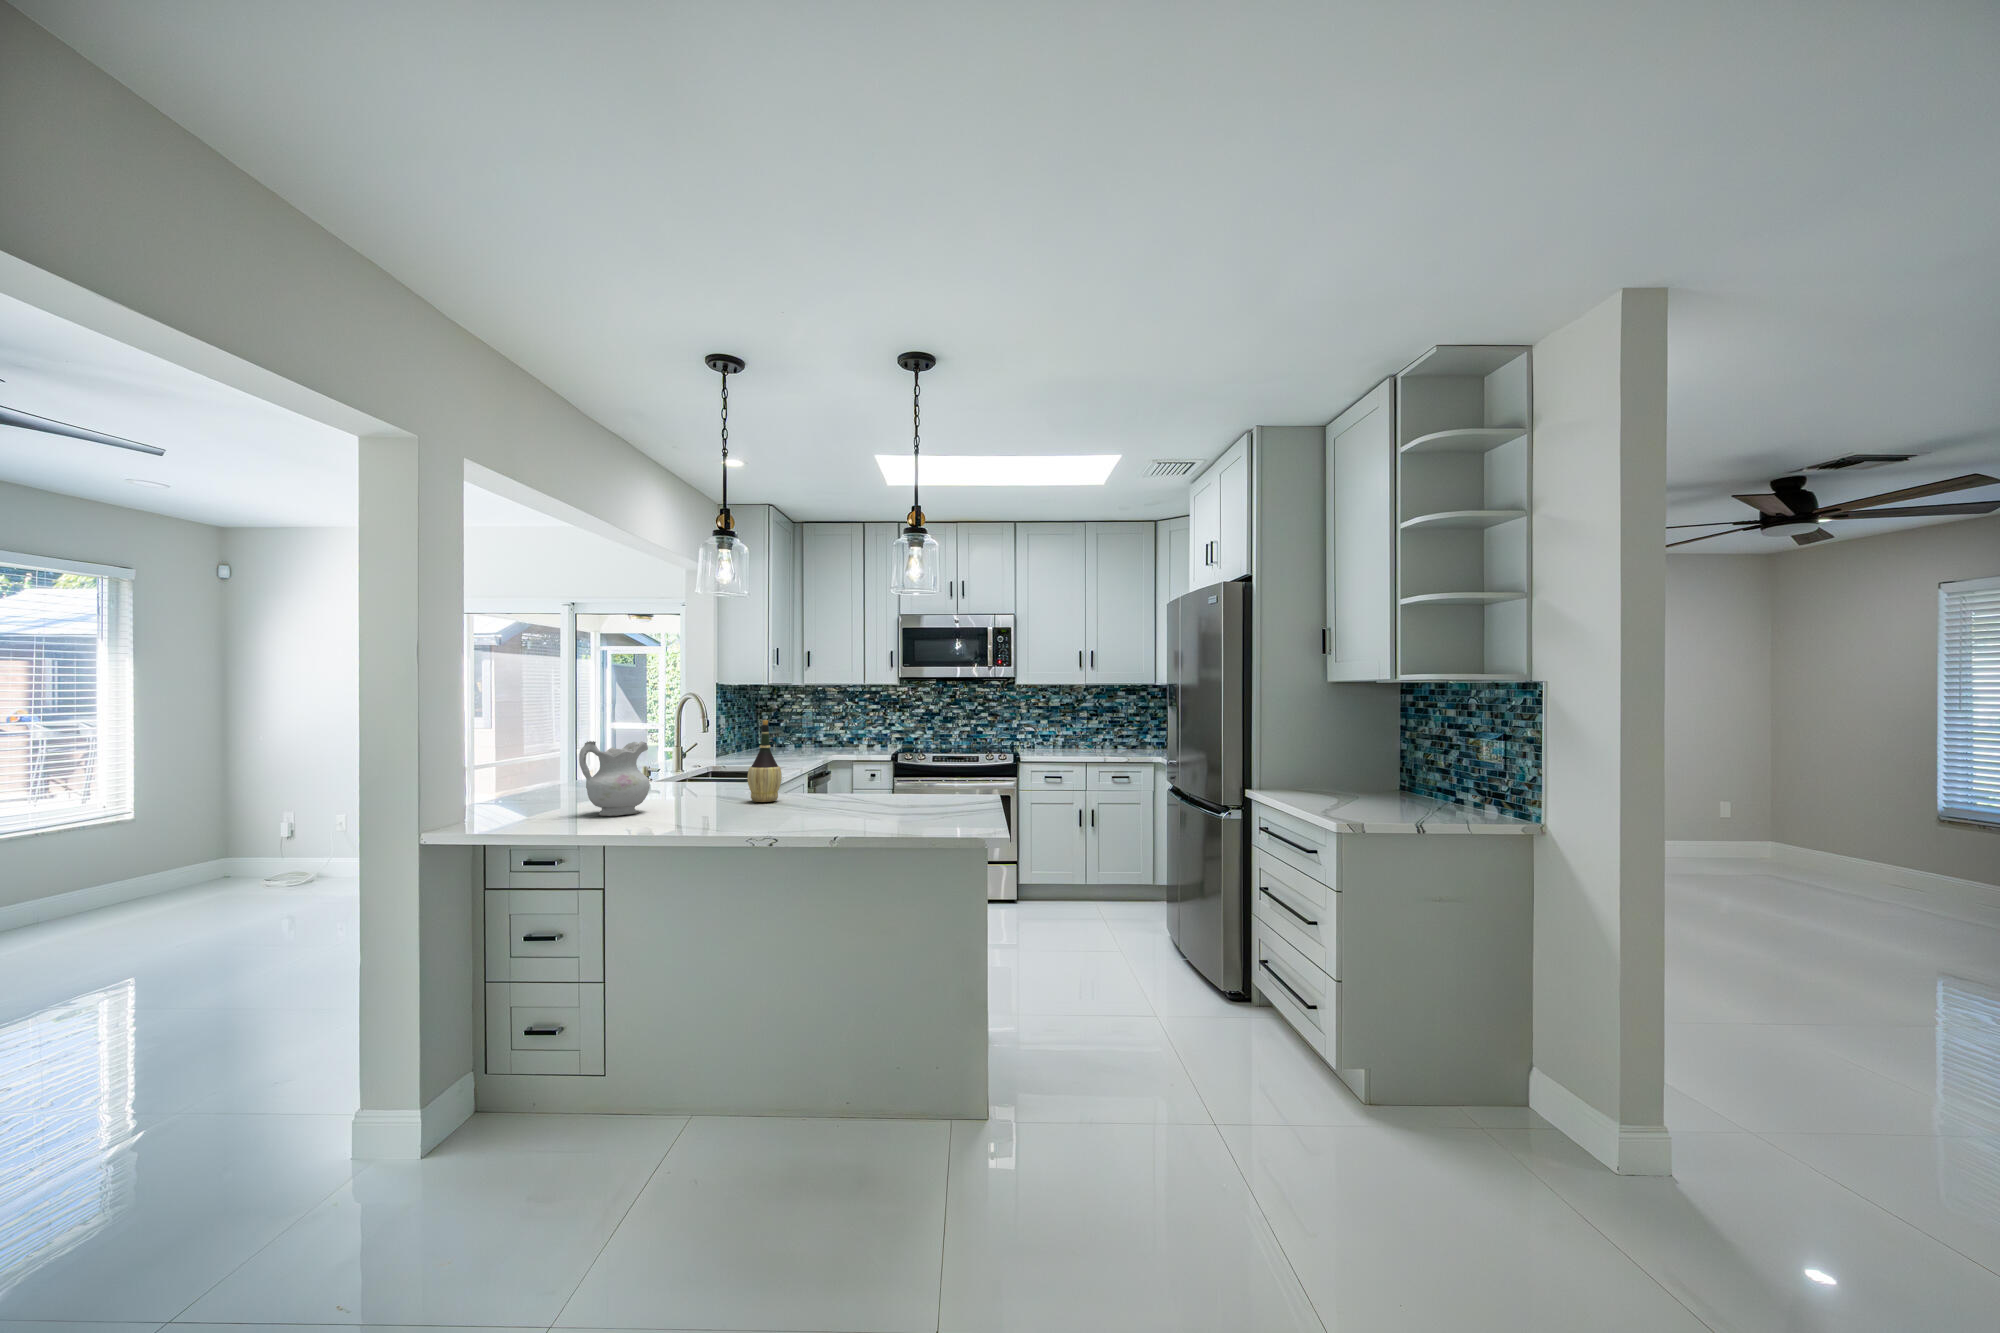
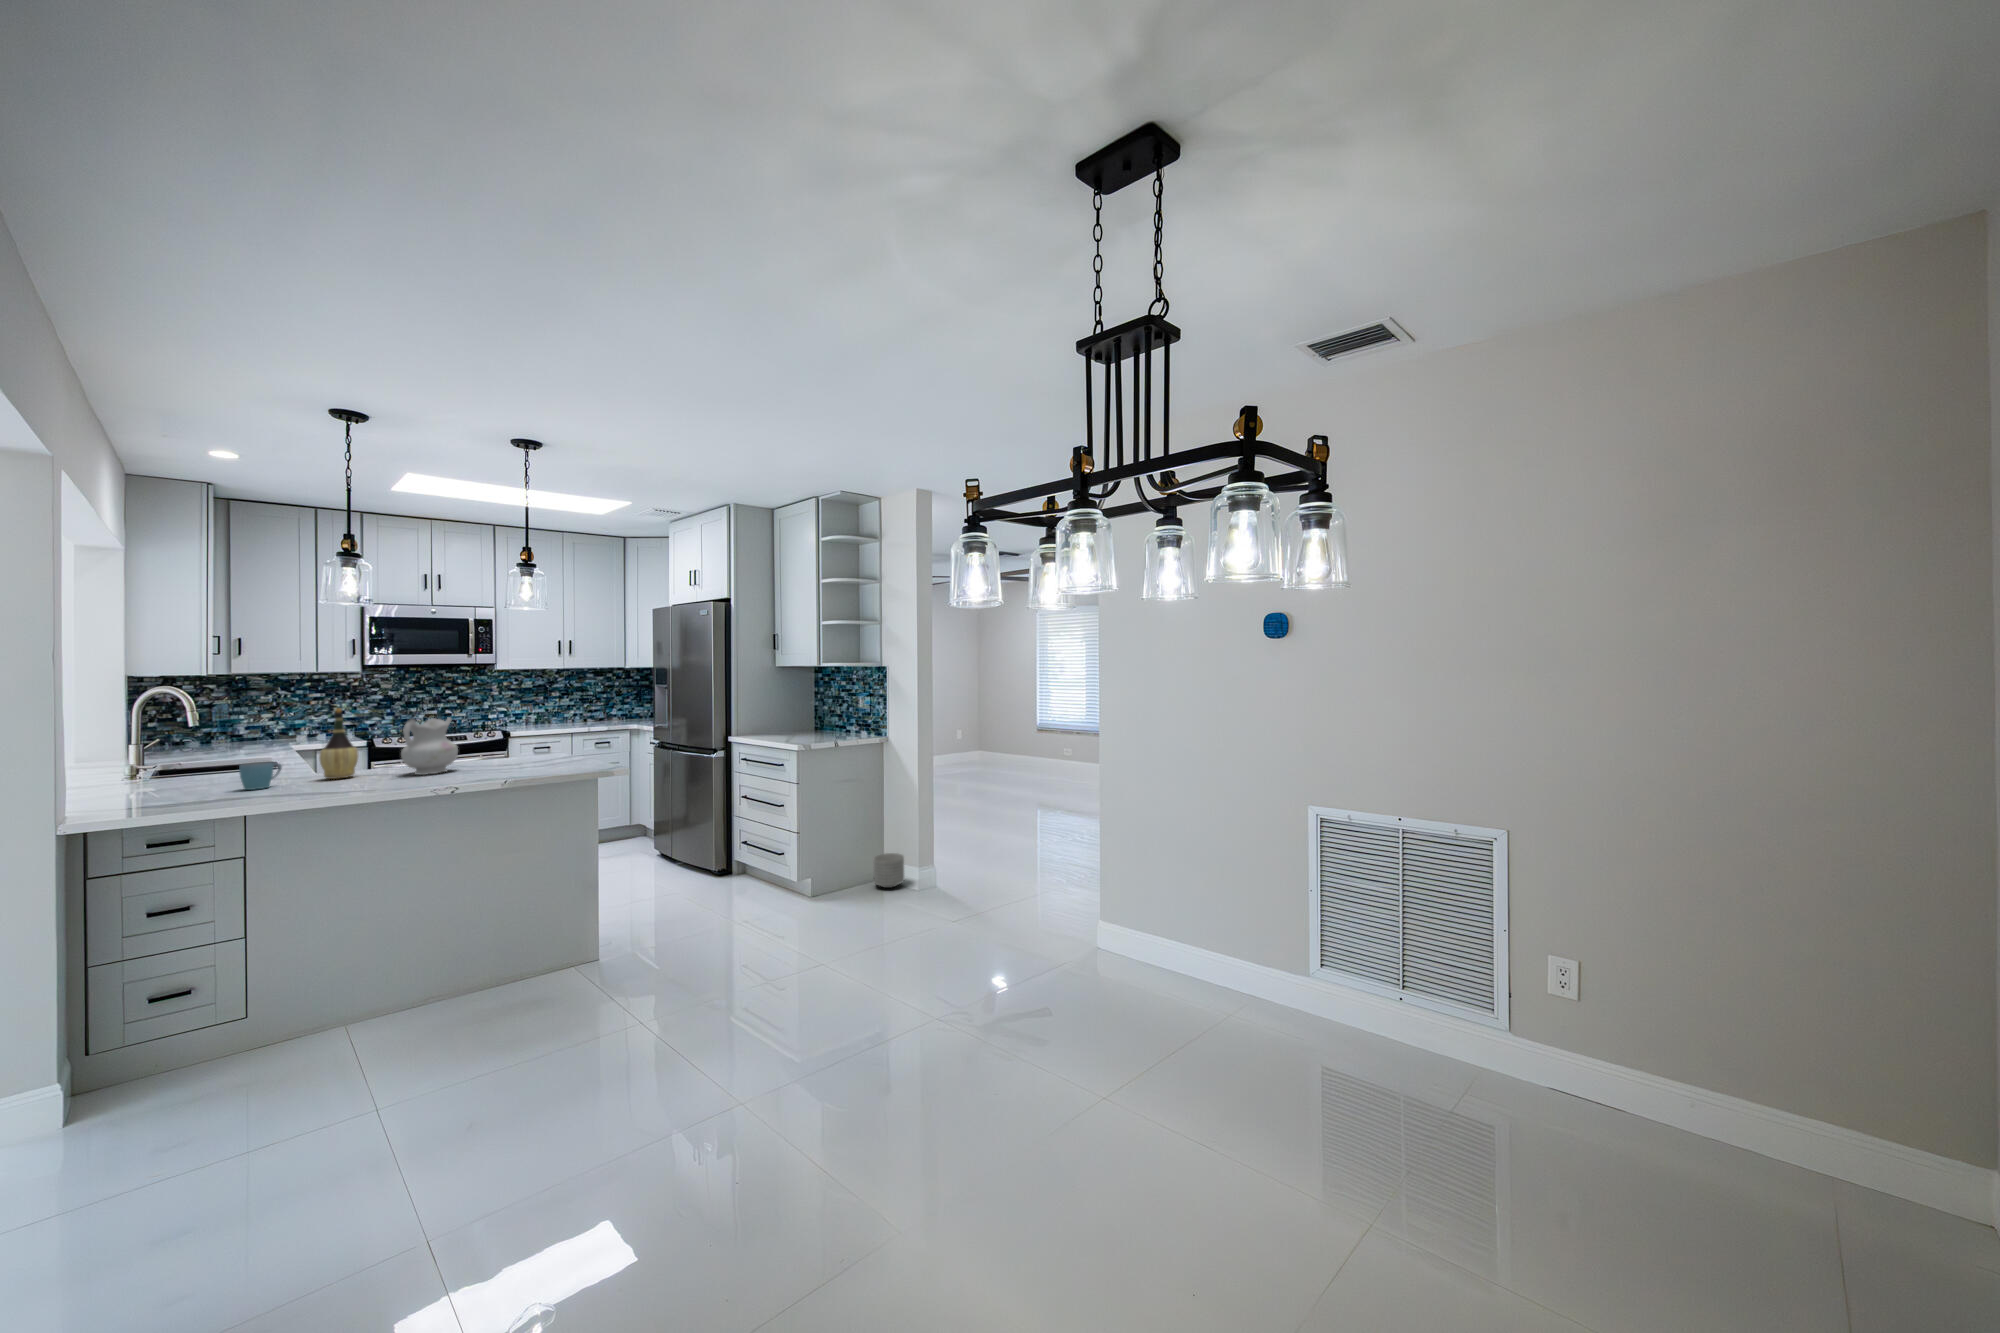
ceramic pitcher: present [579,741,649,816] -> present [401,717,458,775]
mug: none [680,776,717,806] -> present [239,762,282,790]
planter: none [1498,1068,1574,1151] -> present [874,853,904,888]

